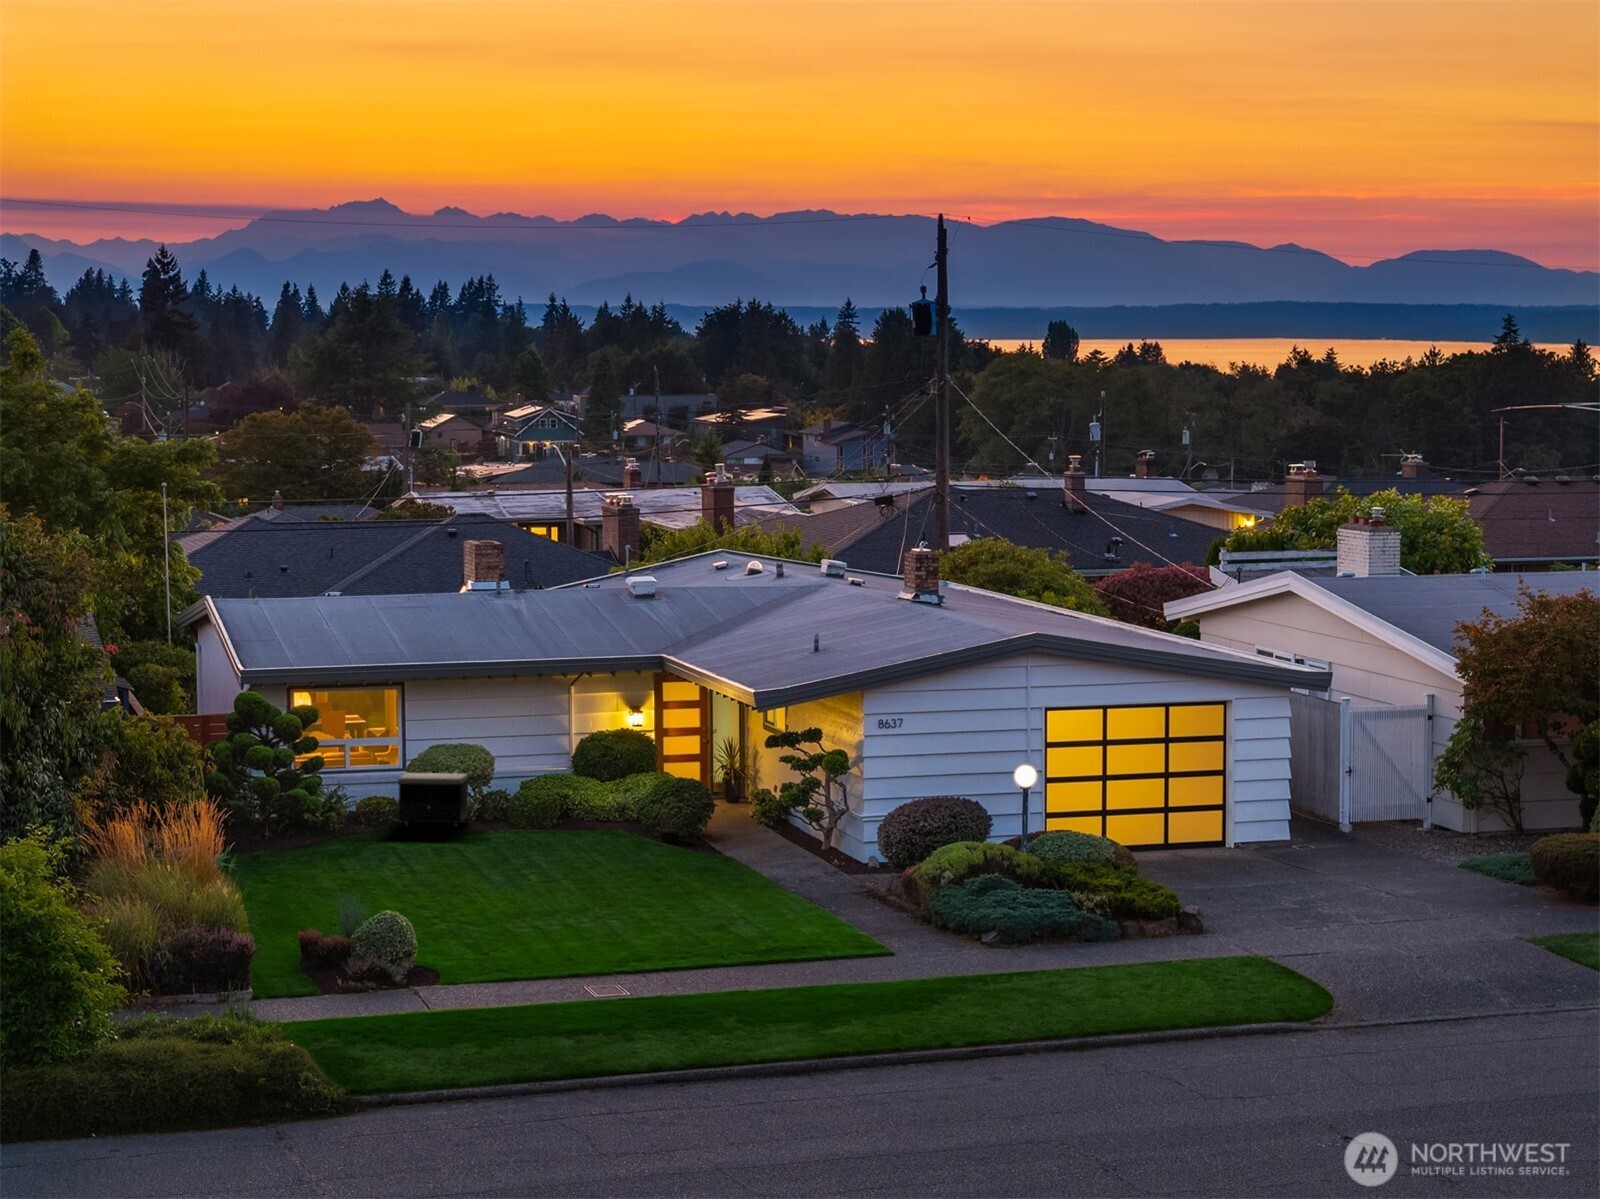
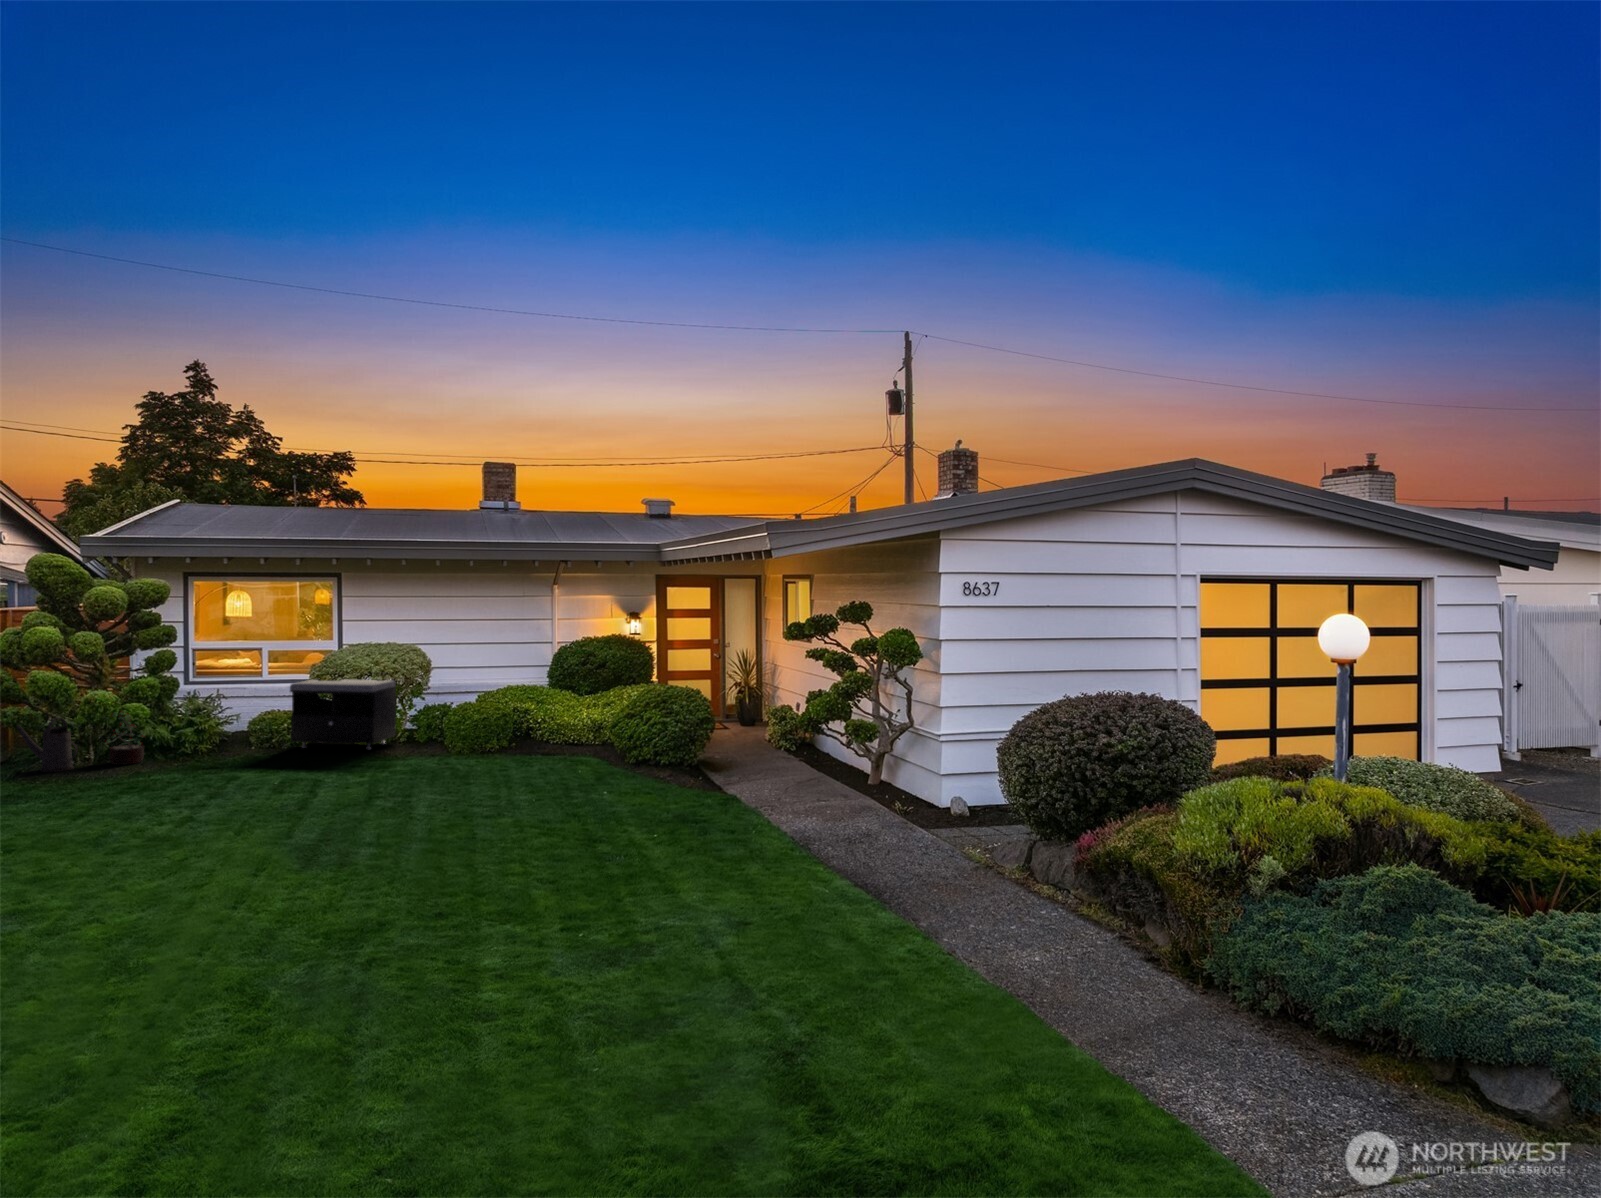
decorative plant: present [660,806,680,842] -> present [106,713,144,765]
watering can: none [240,807,283,844] -> present [16,717,78,772]

